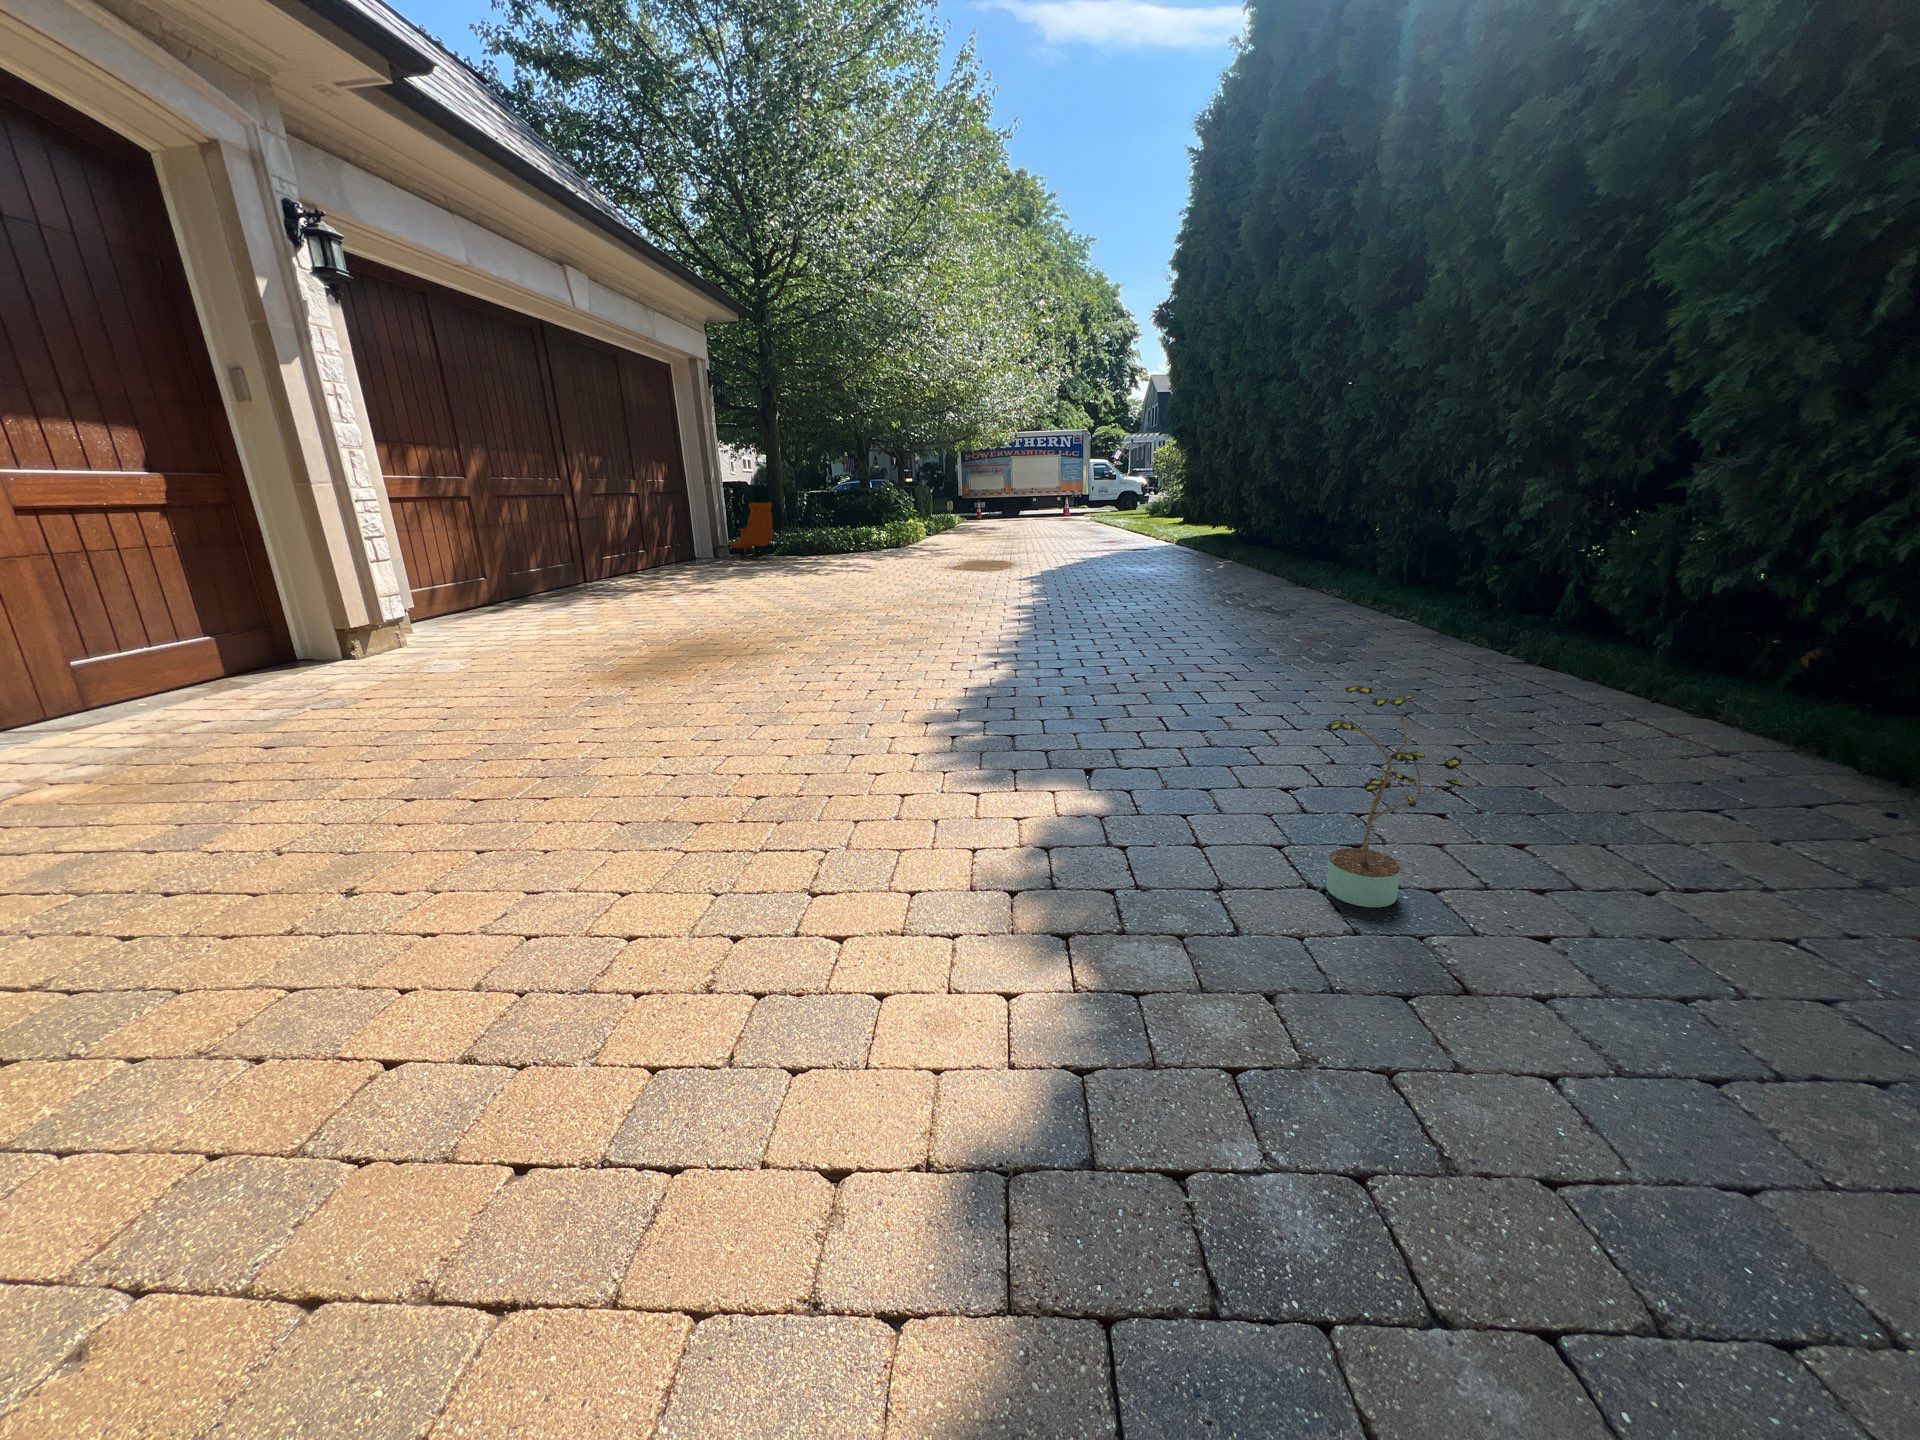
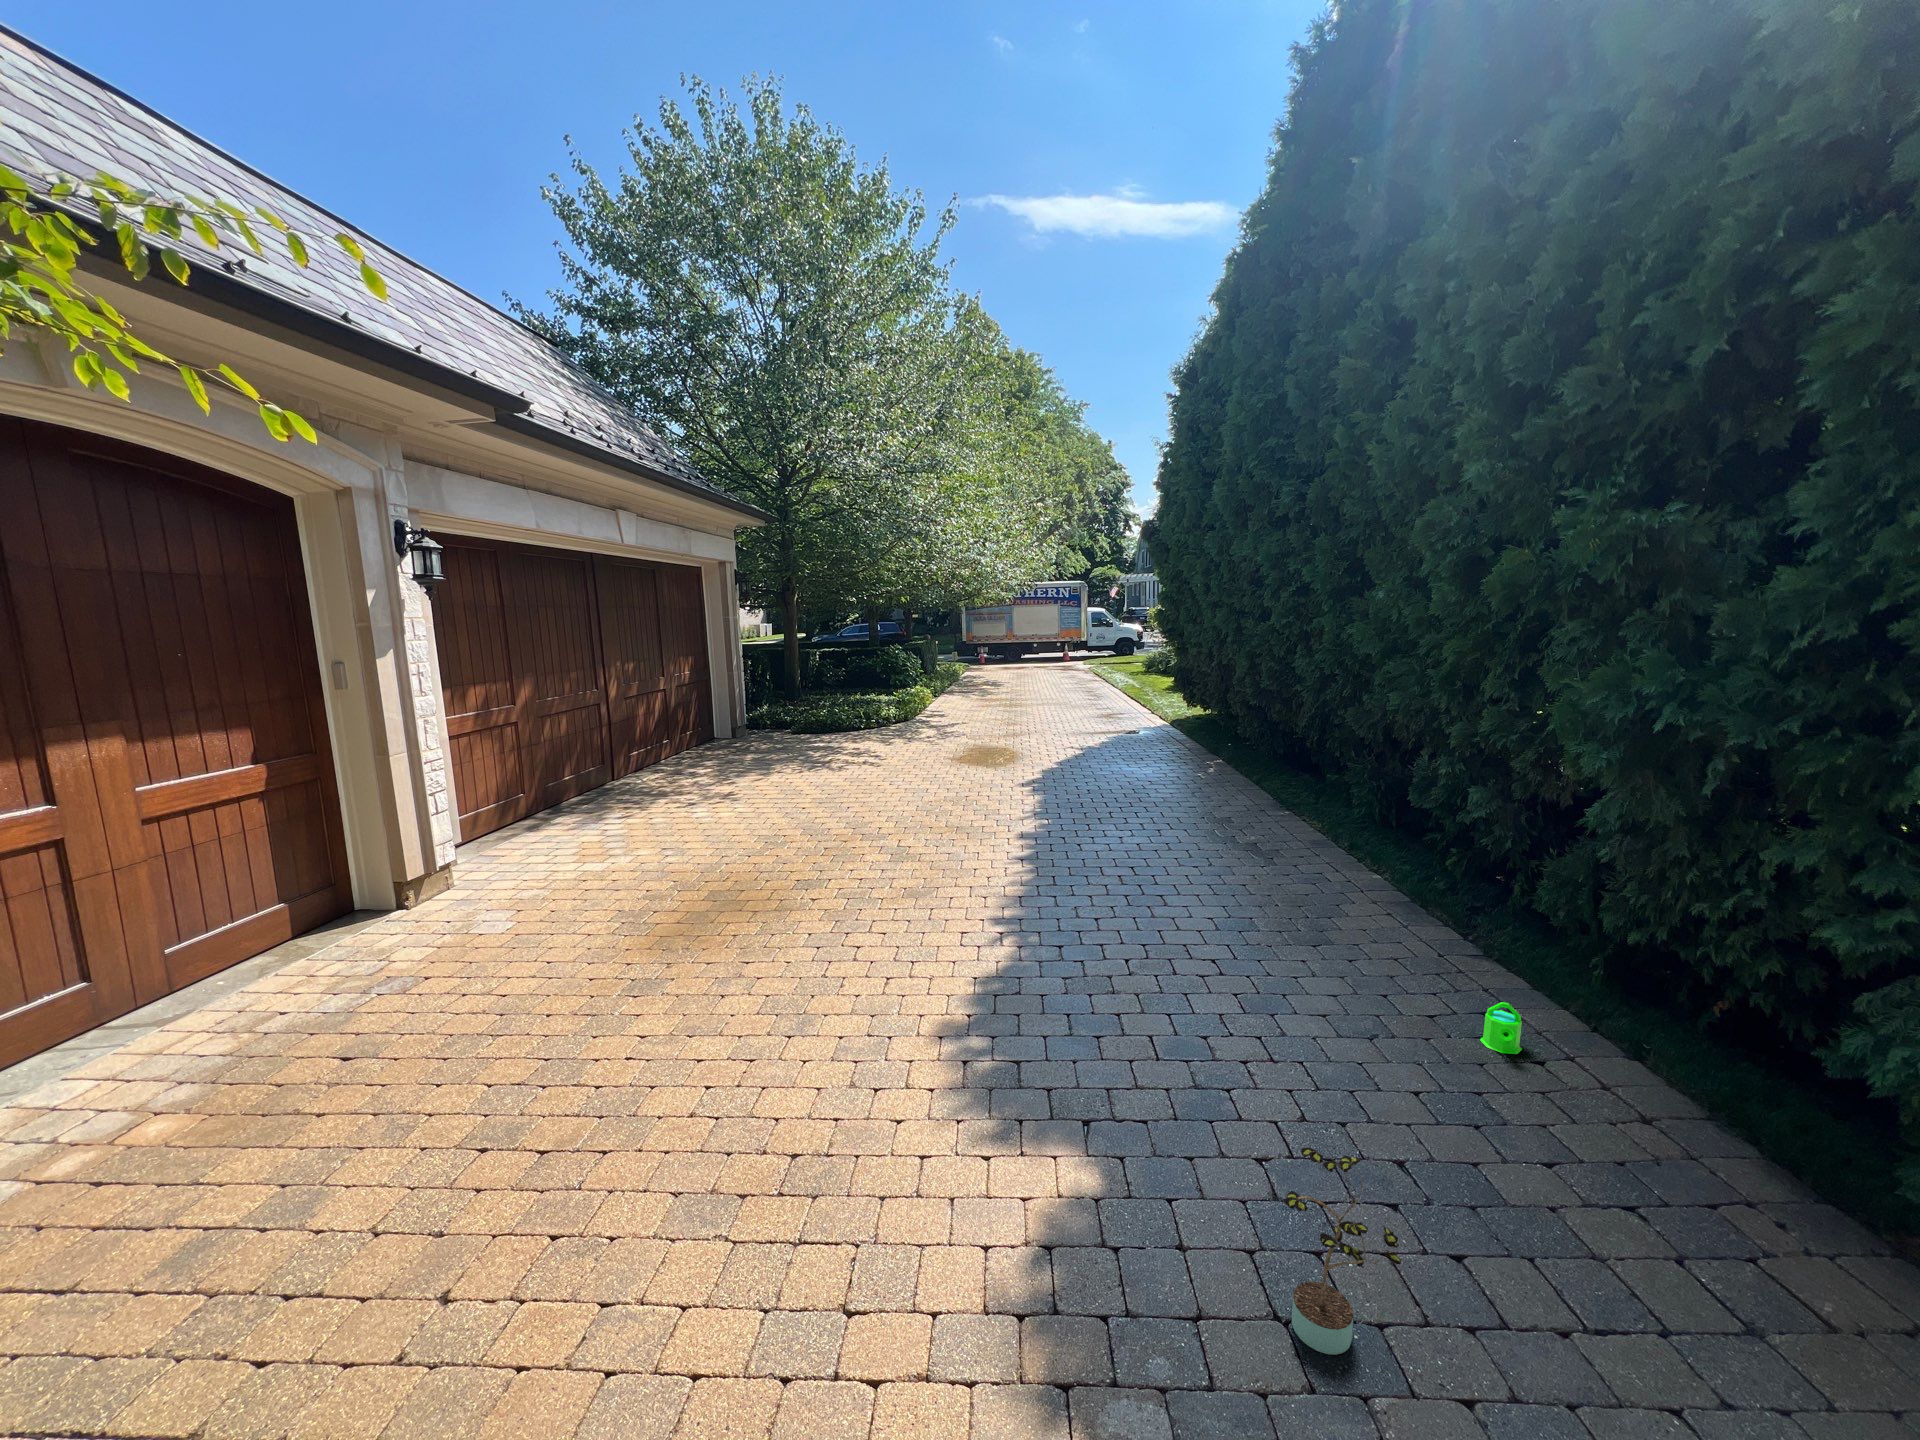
lounge chair: present [730,502,773,560] -> none [747,684,789,736]
watering can: none [1529,666,1580,720] -> present [1480,1002,1522,1054]

